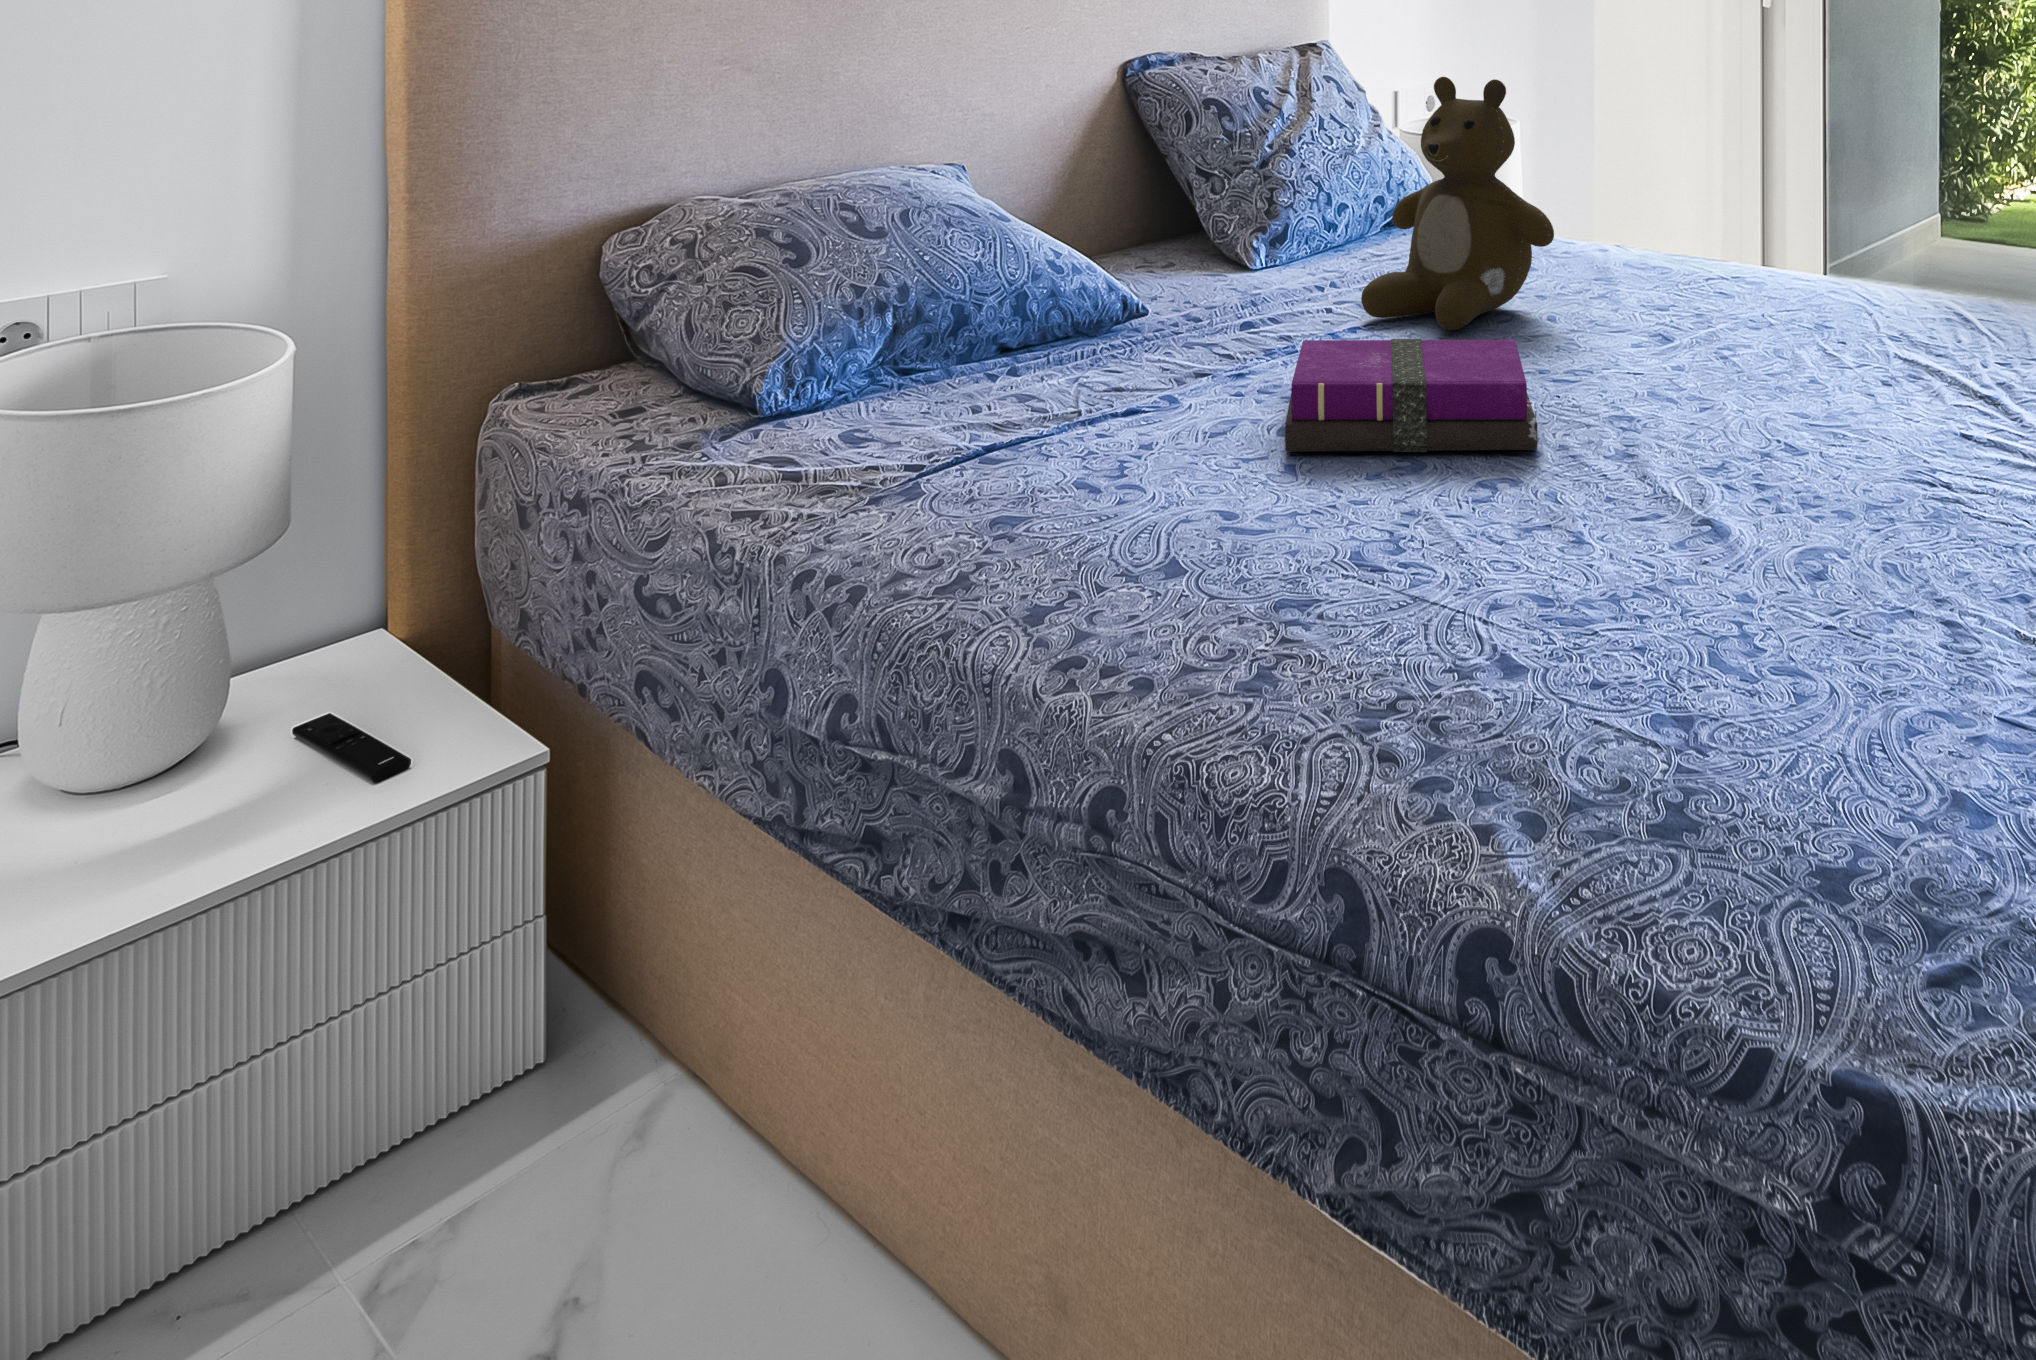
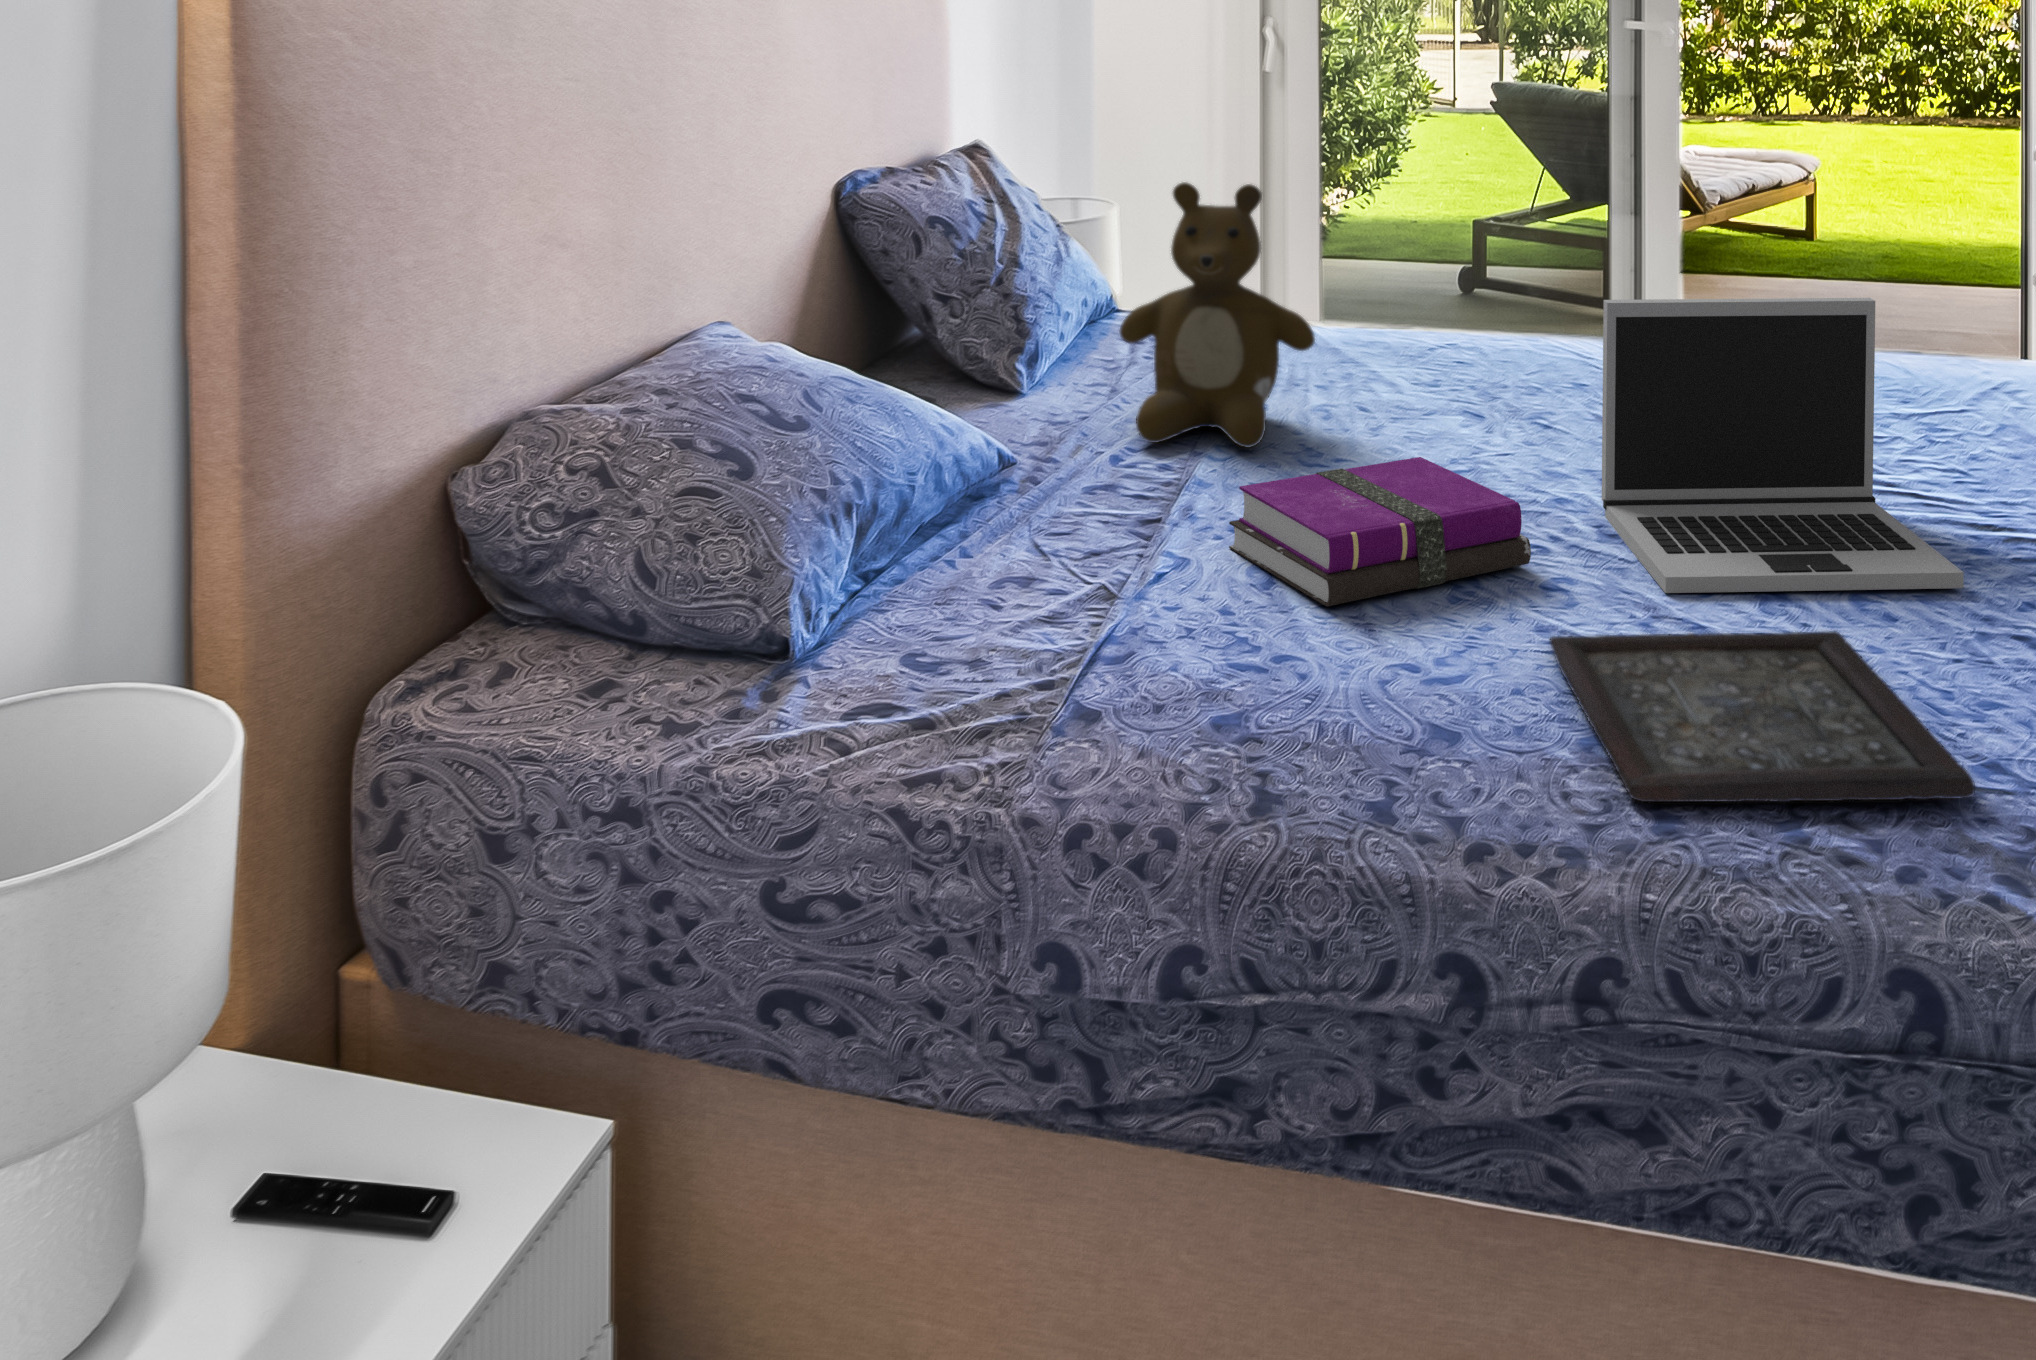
laptop: none [1639,192,2023,546] -> present [1602,298,1964,593]
tray: none [1252,506,1736,720] -> present [1550,631,1975,802]

